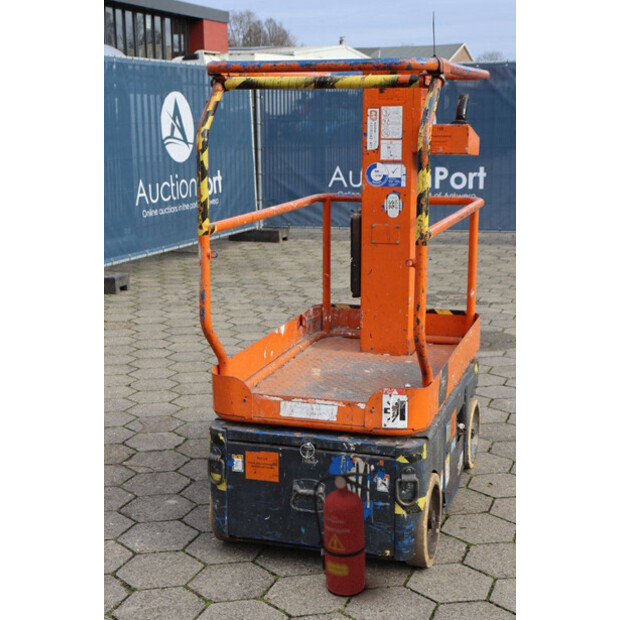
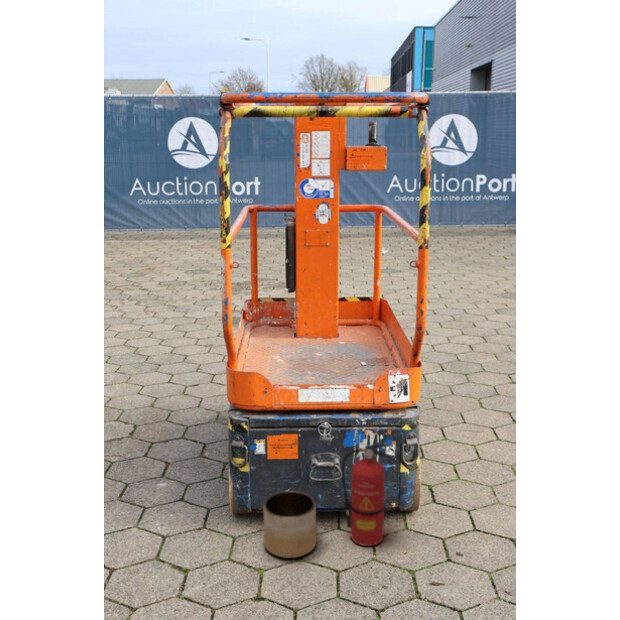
planter: none [224,518,287,593] -> present [263,491,316,558]

